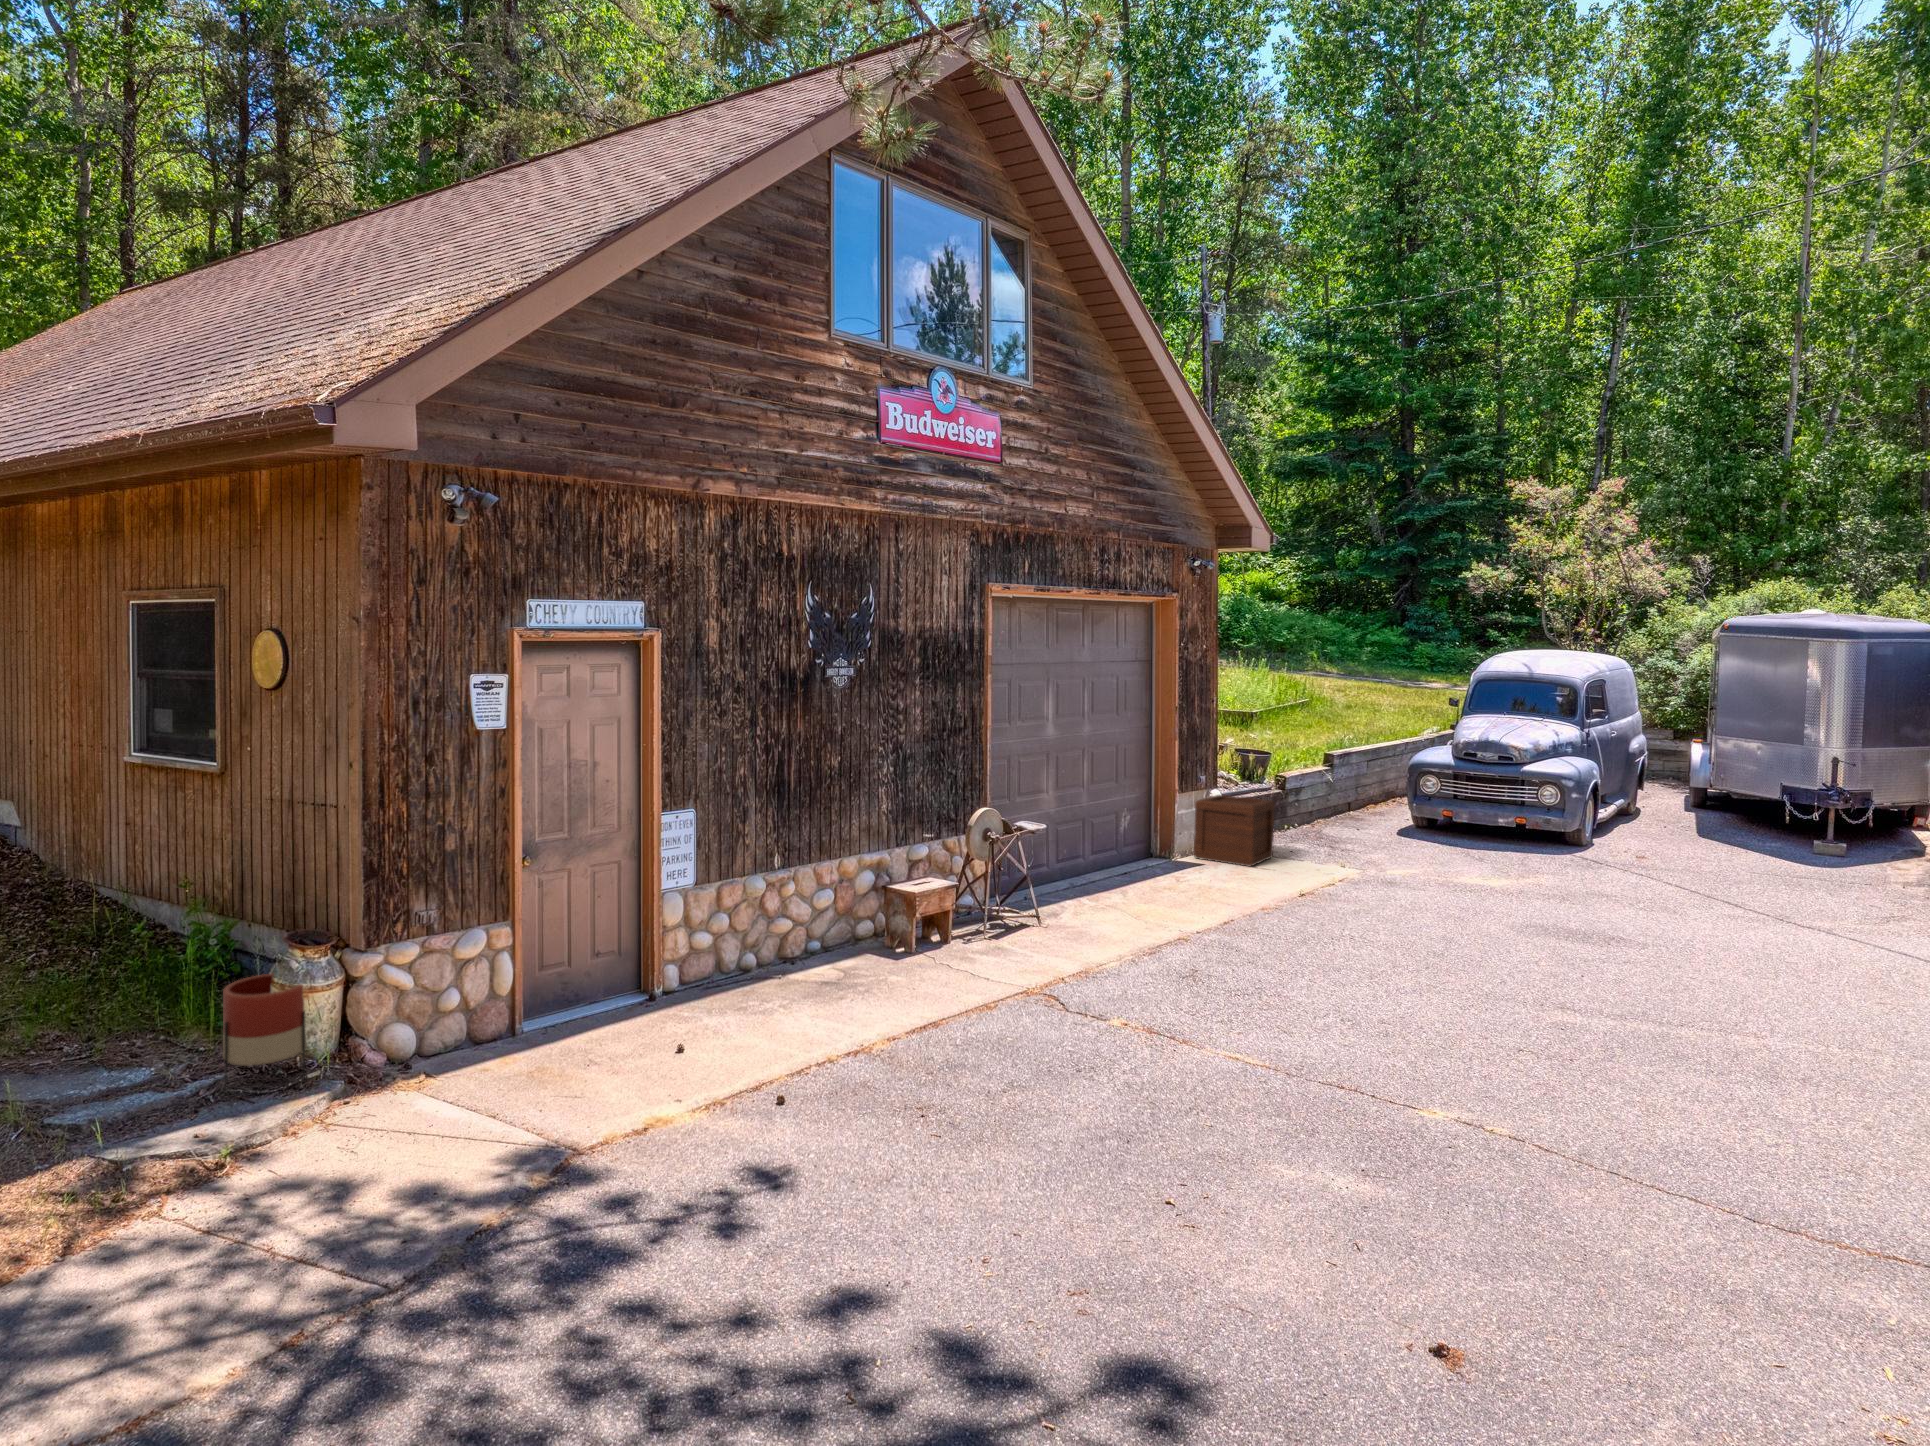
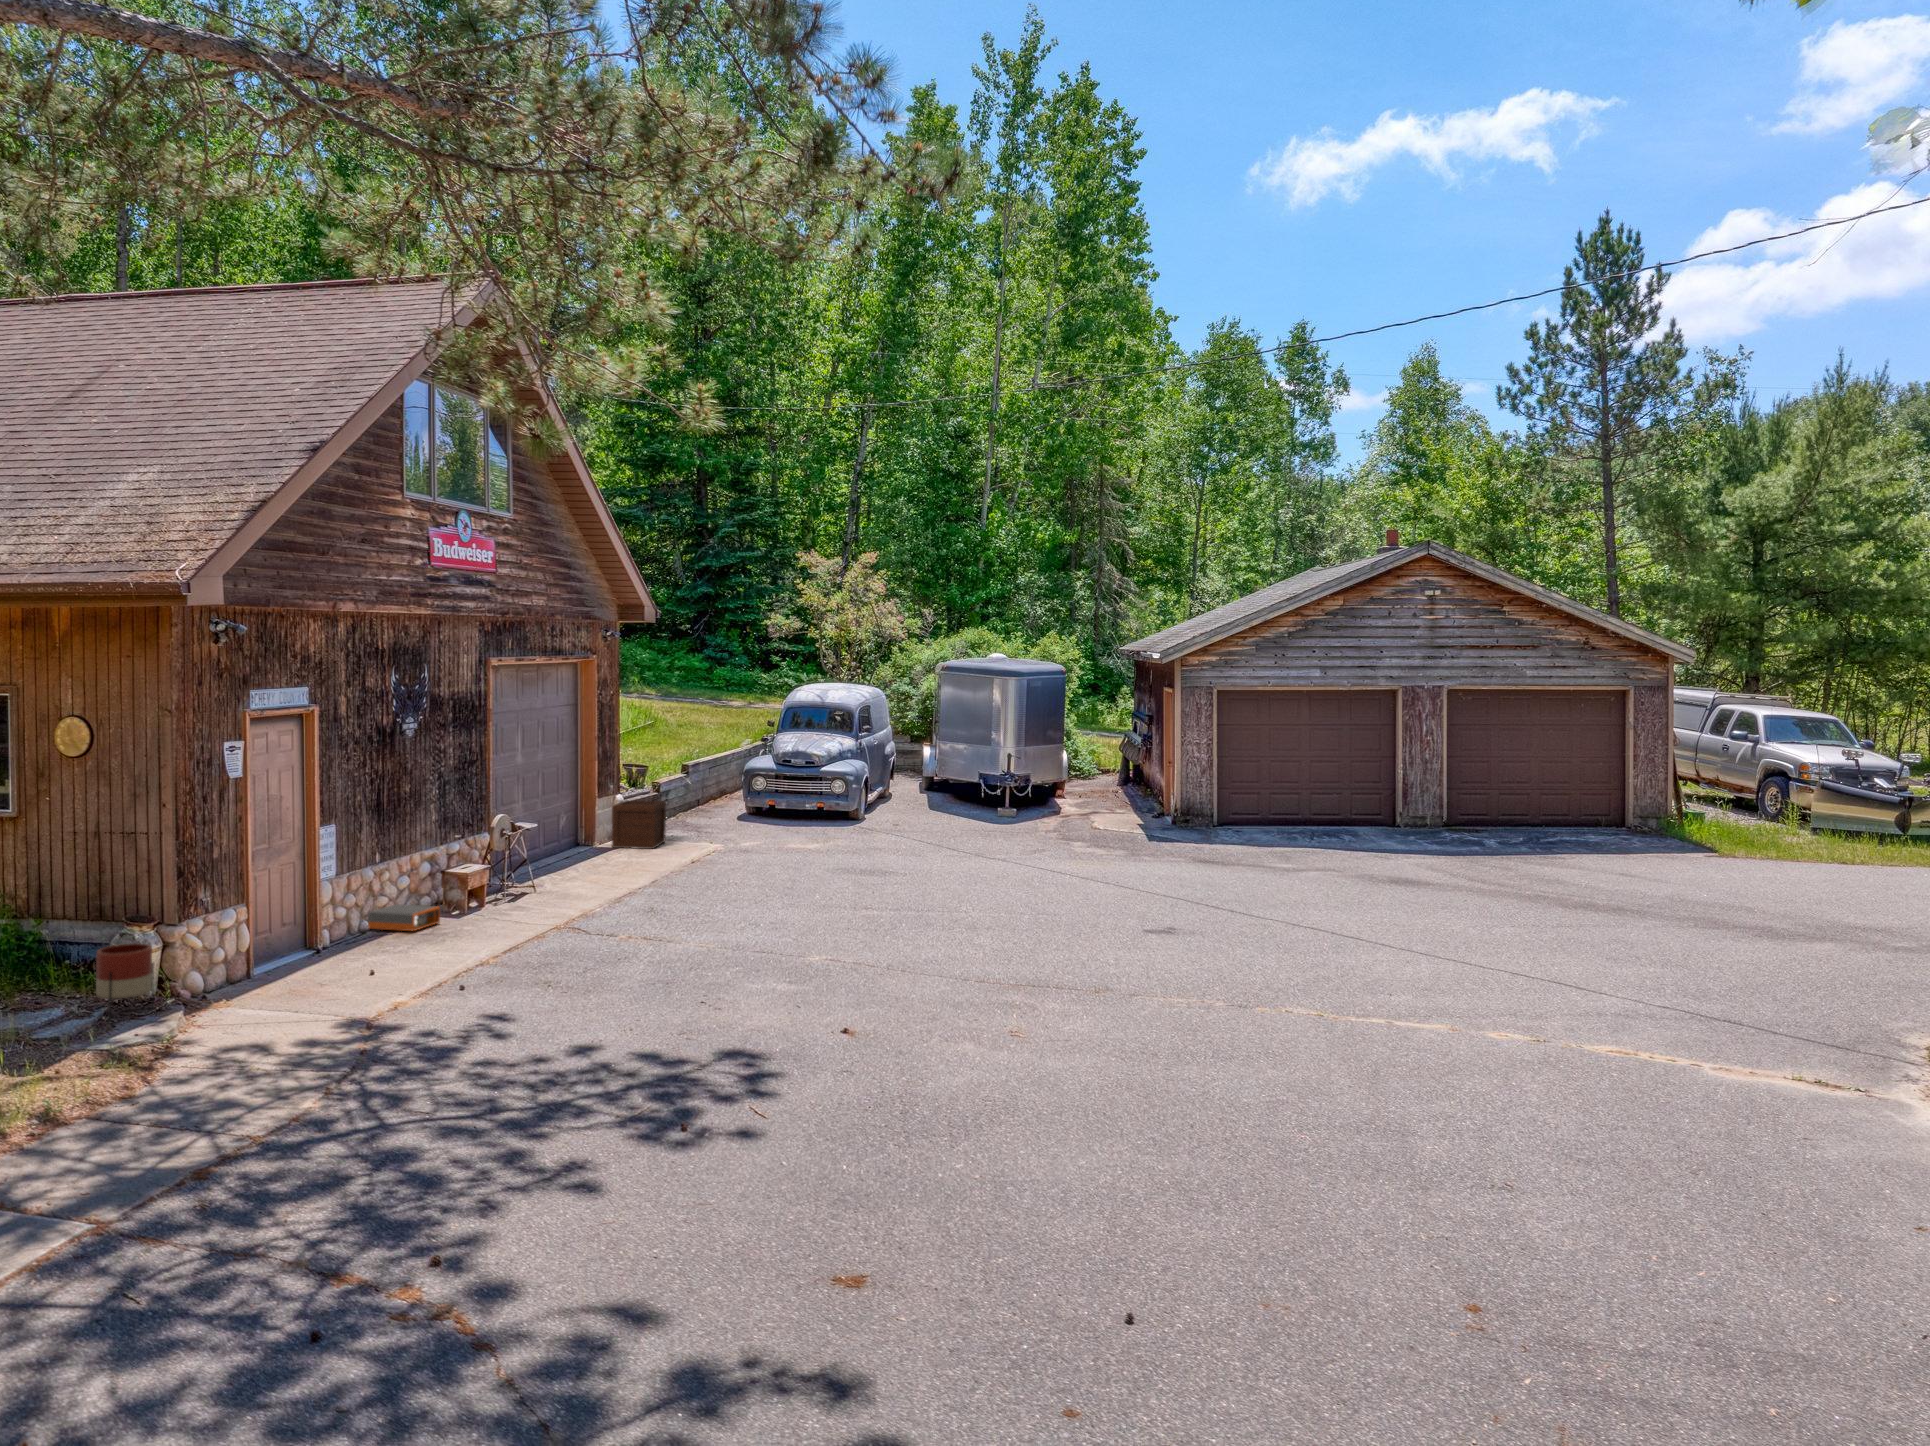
storage box: none [762,927,860,978] -> present [368,904,440,931]

